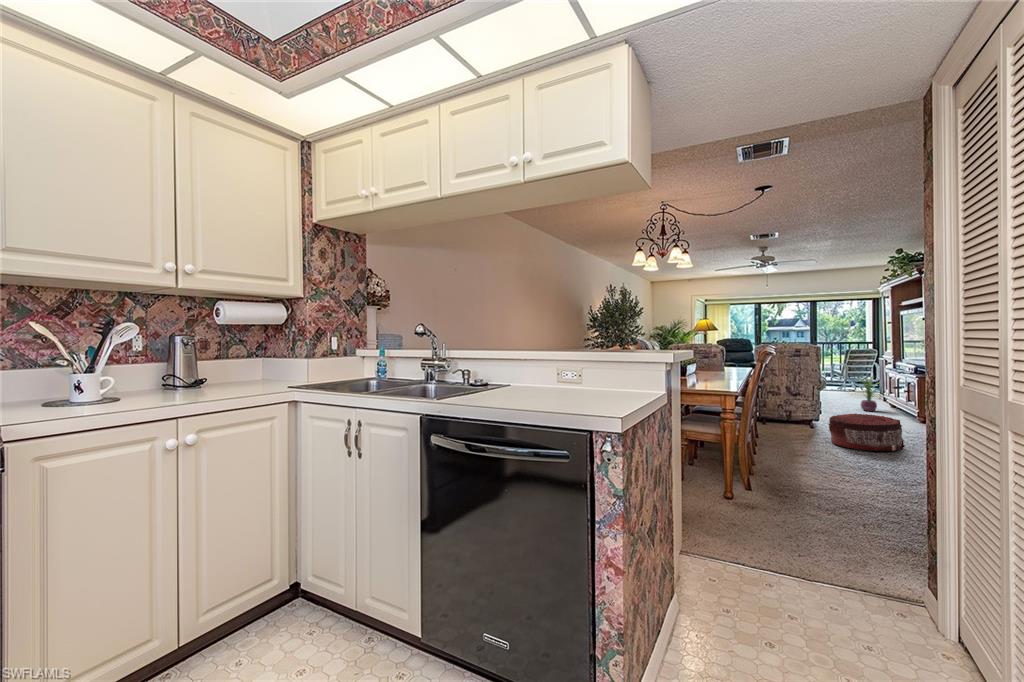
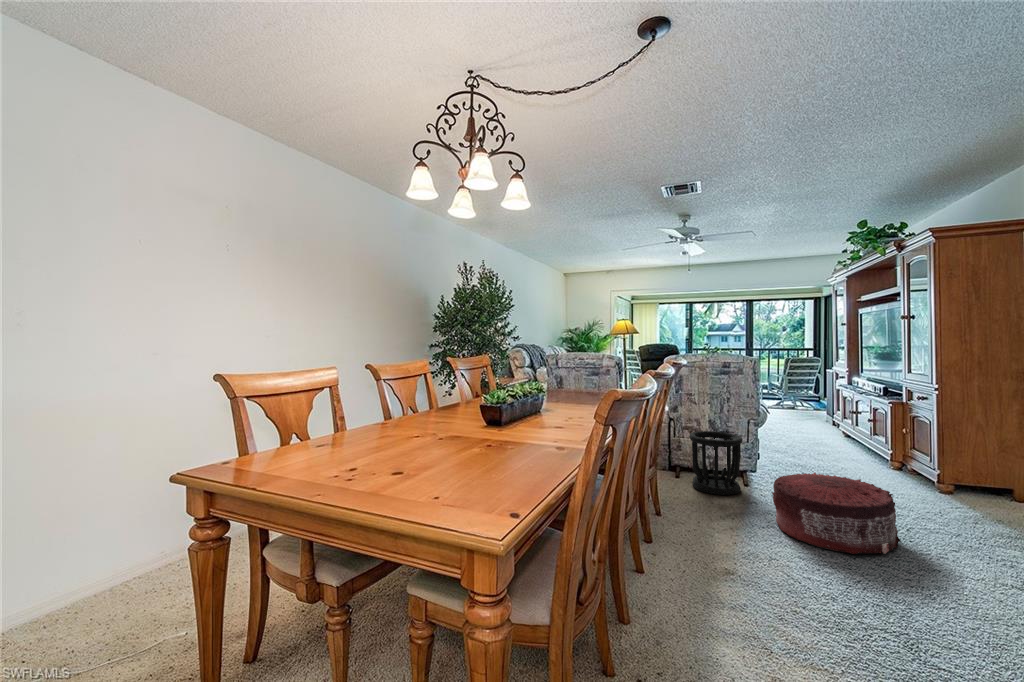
decorative plant: present [860,376,880,411] -> none [790,396,855,445]
wastebasket: none [773,394,810,432] -> present [689,431,743,495]

